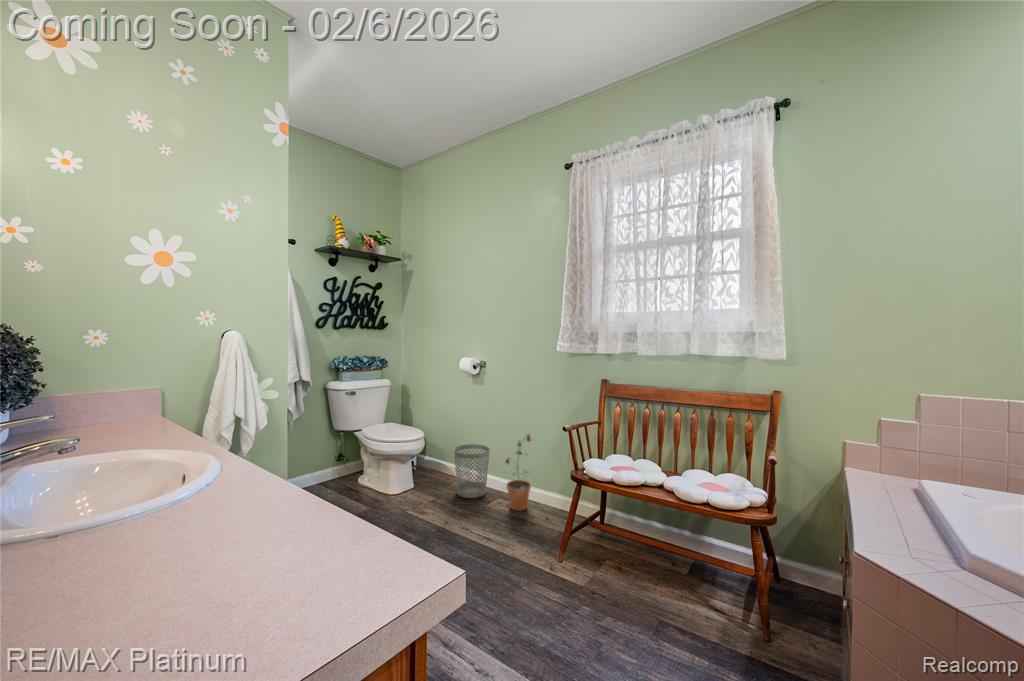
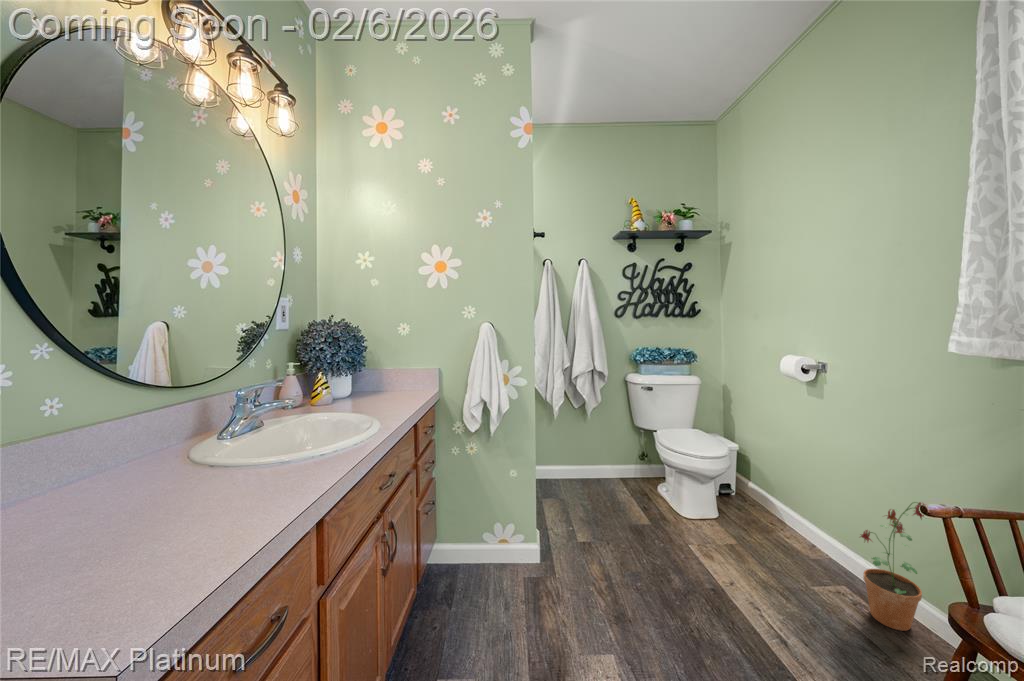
wastebasket: present [454,444,490,498] -> none [774,482,840,568]

